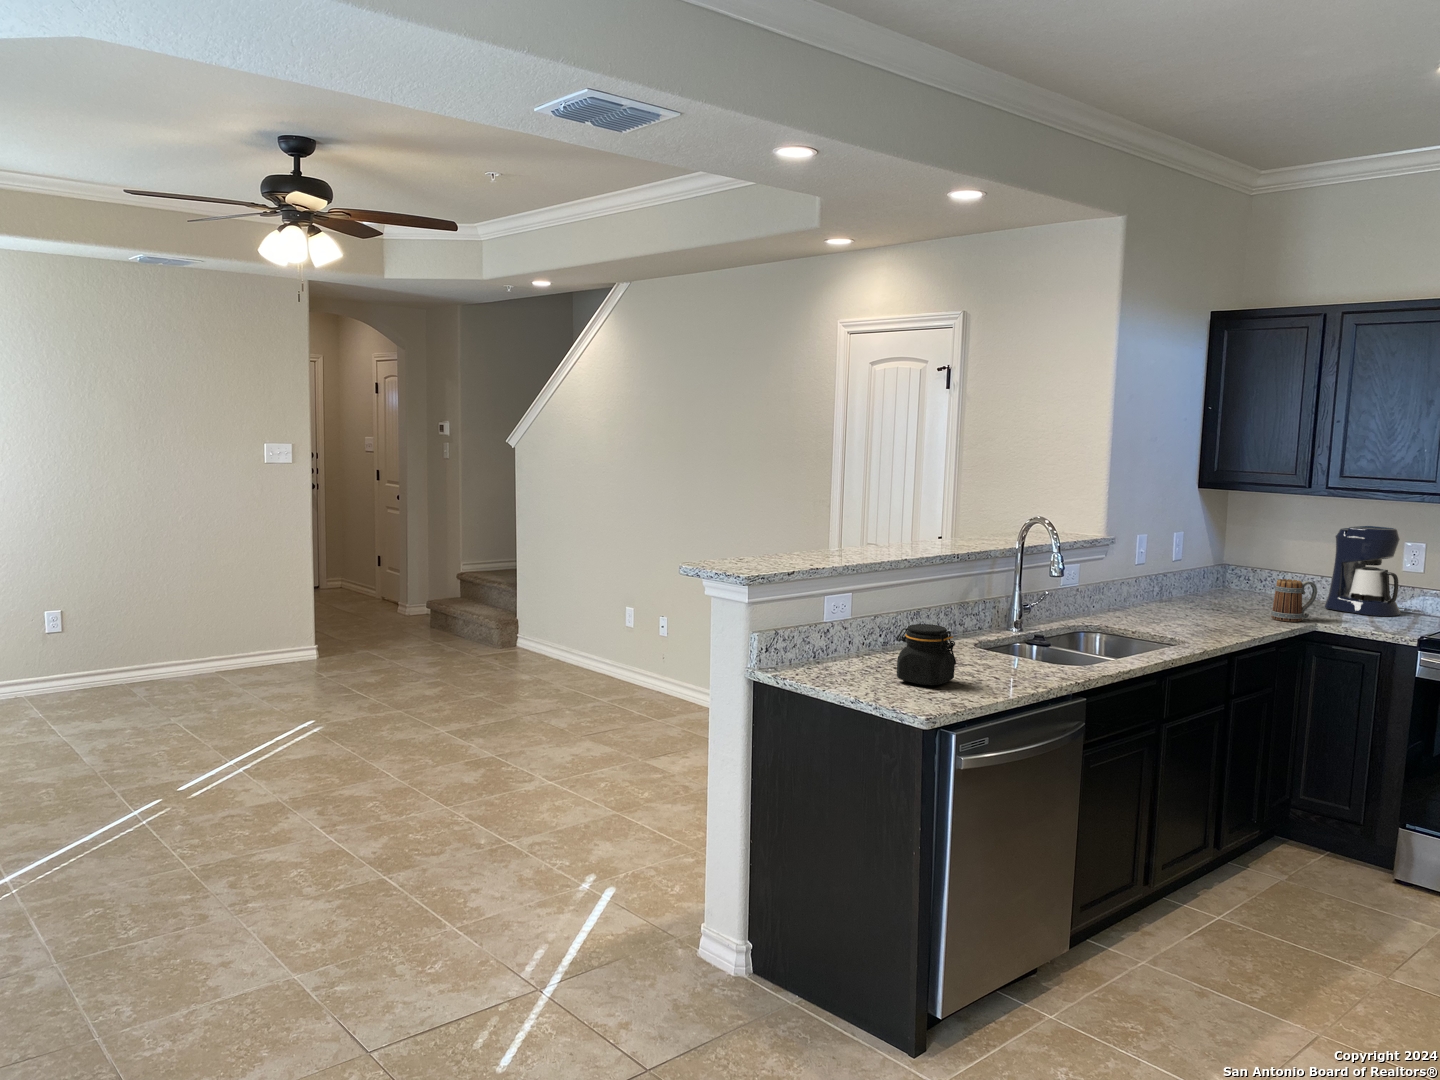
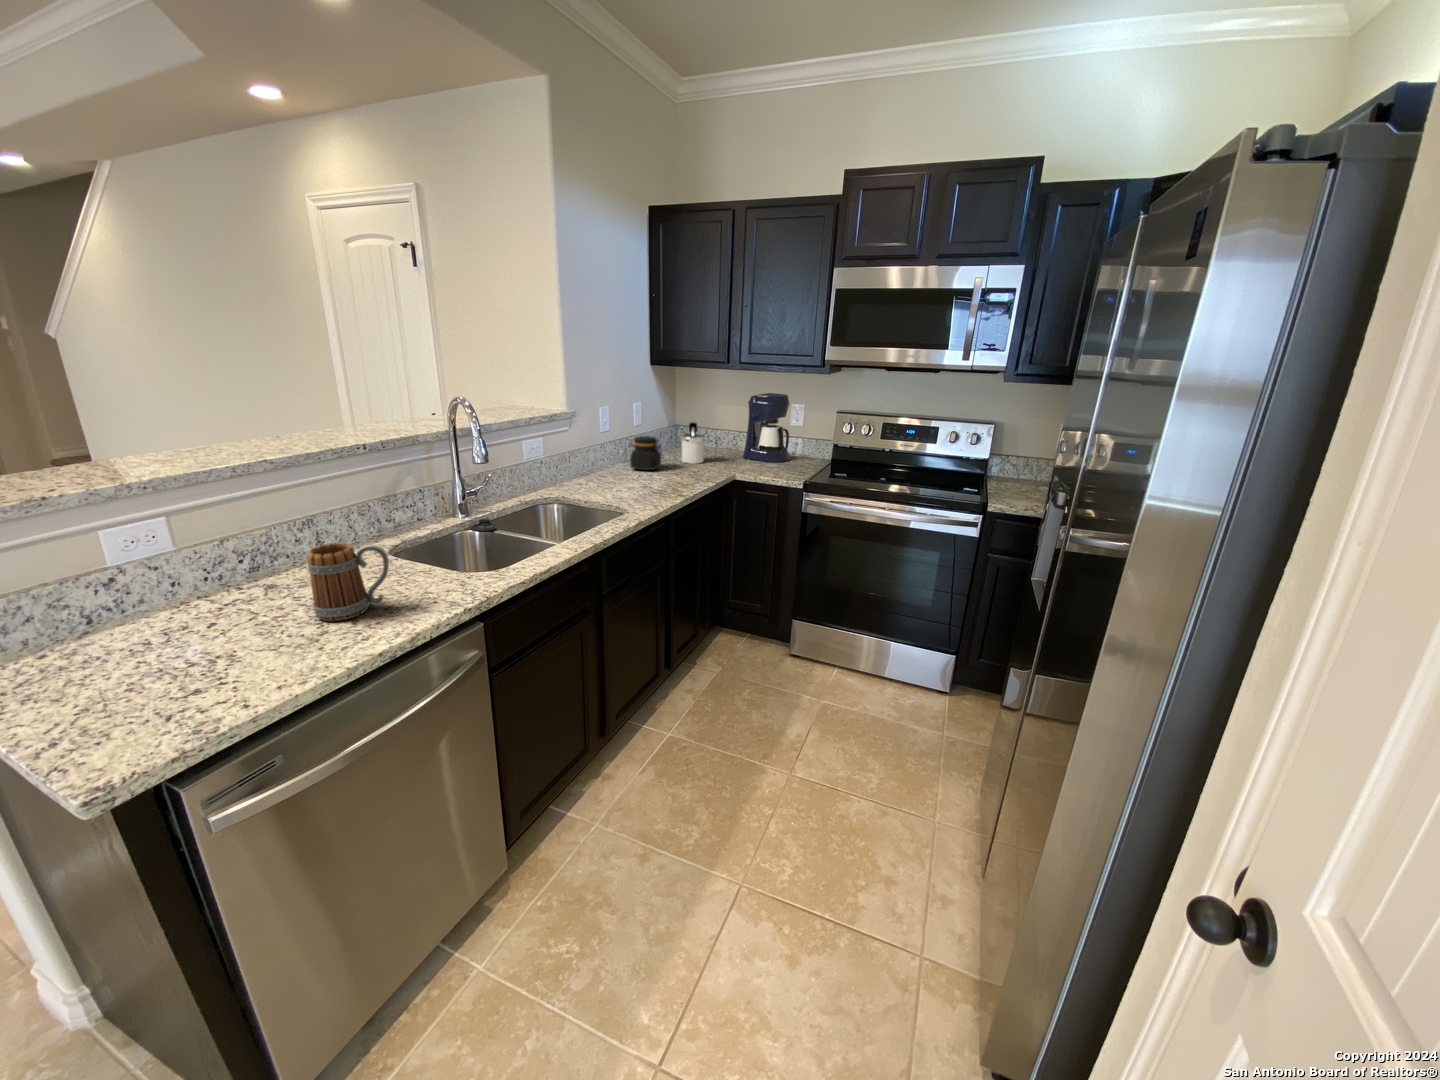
soap dispenser: none [1236,558,1271,610] -> present [681,422,705,464]
mug: present [1271,579,1317,622] -> present [307,543,389,621]
jar: present [897,624,956,685] -> present [629,436,661,470]

